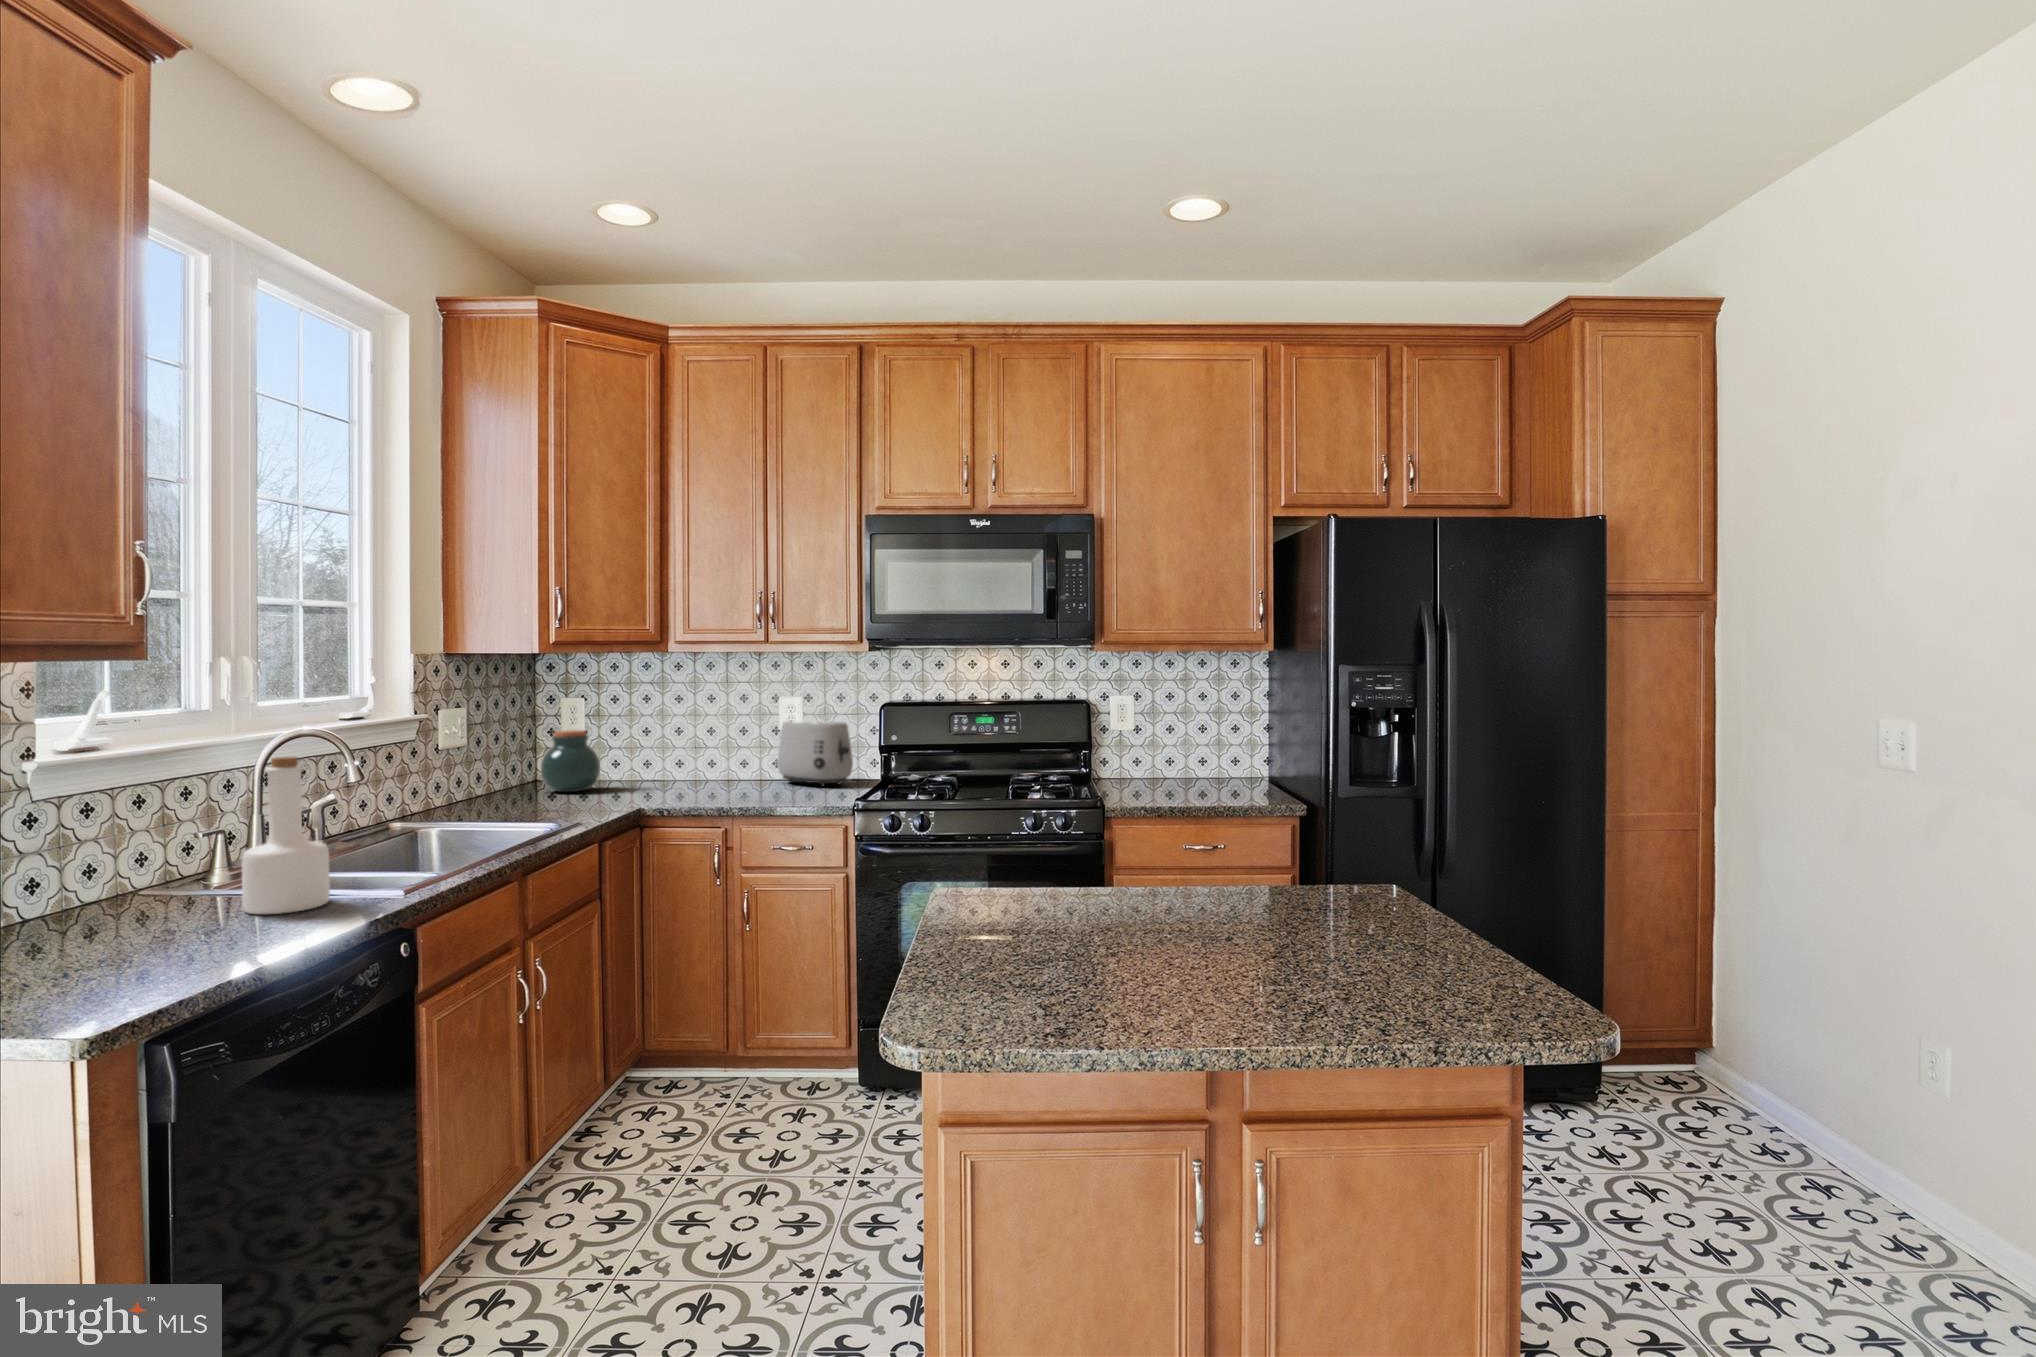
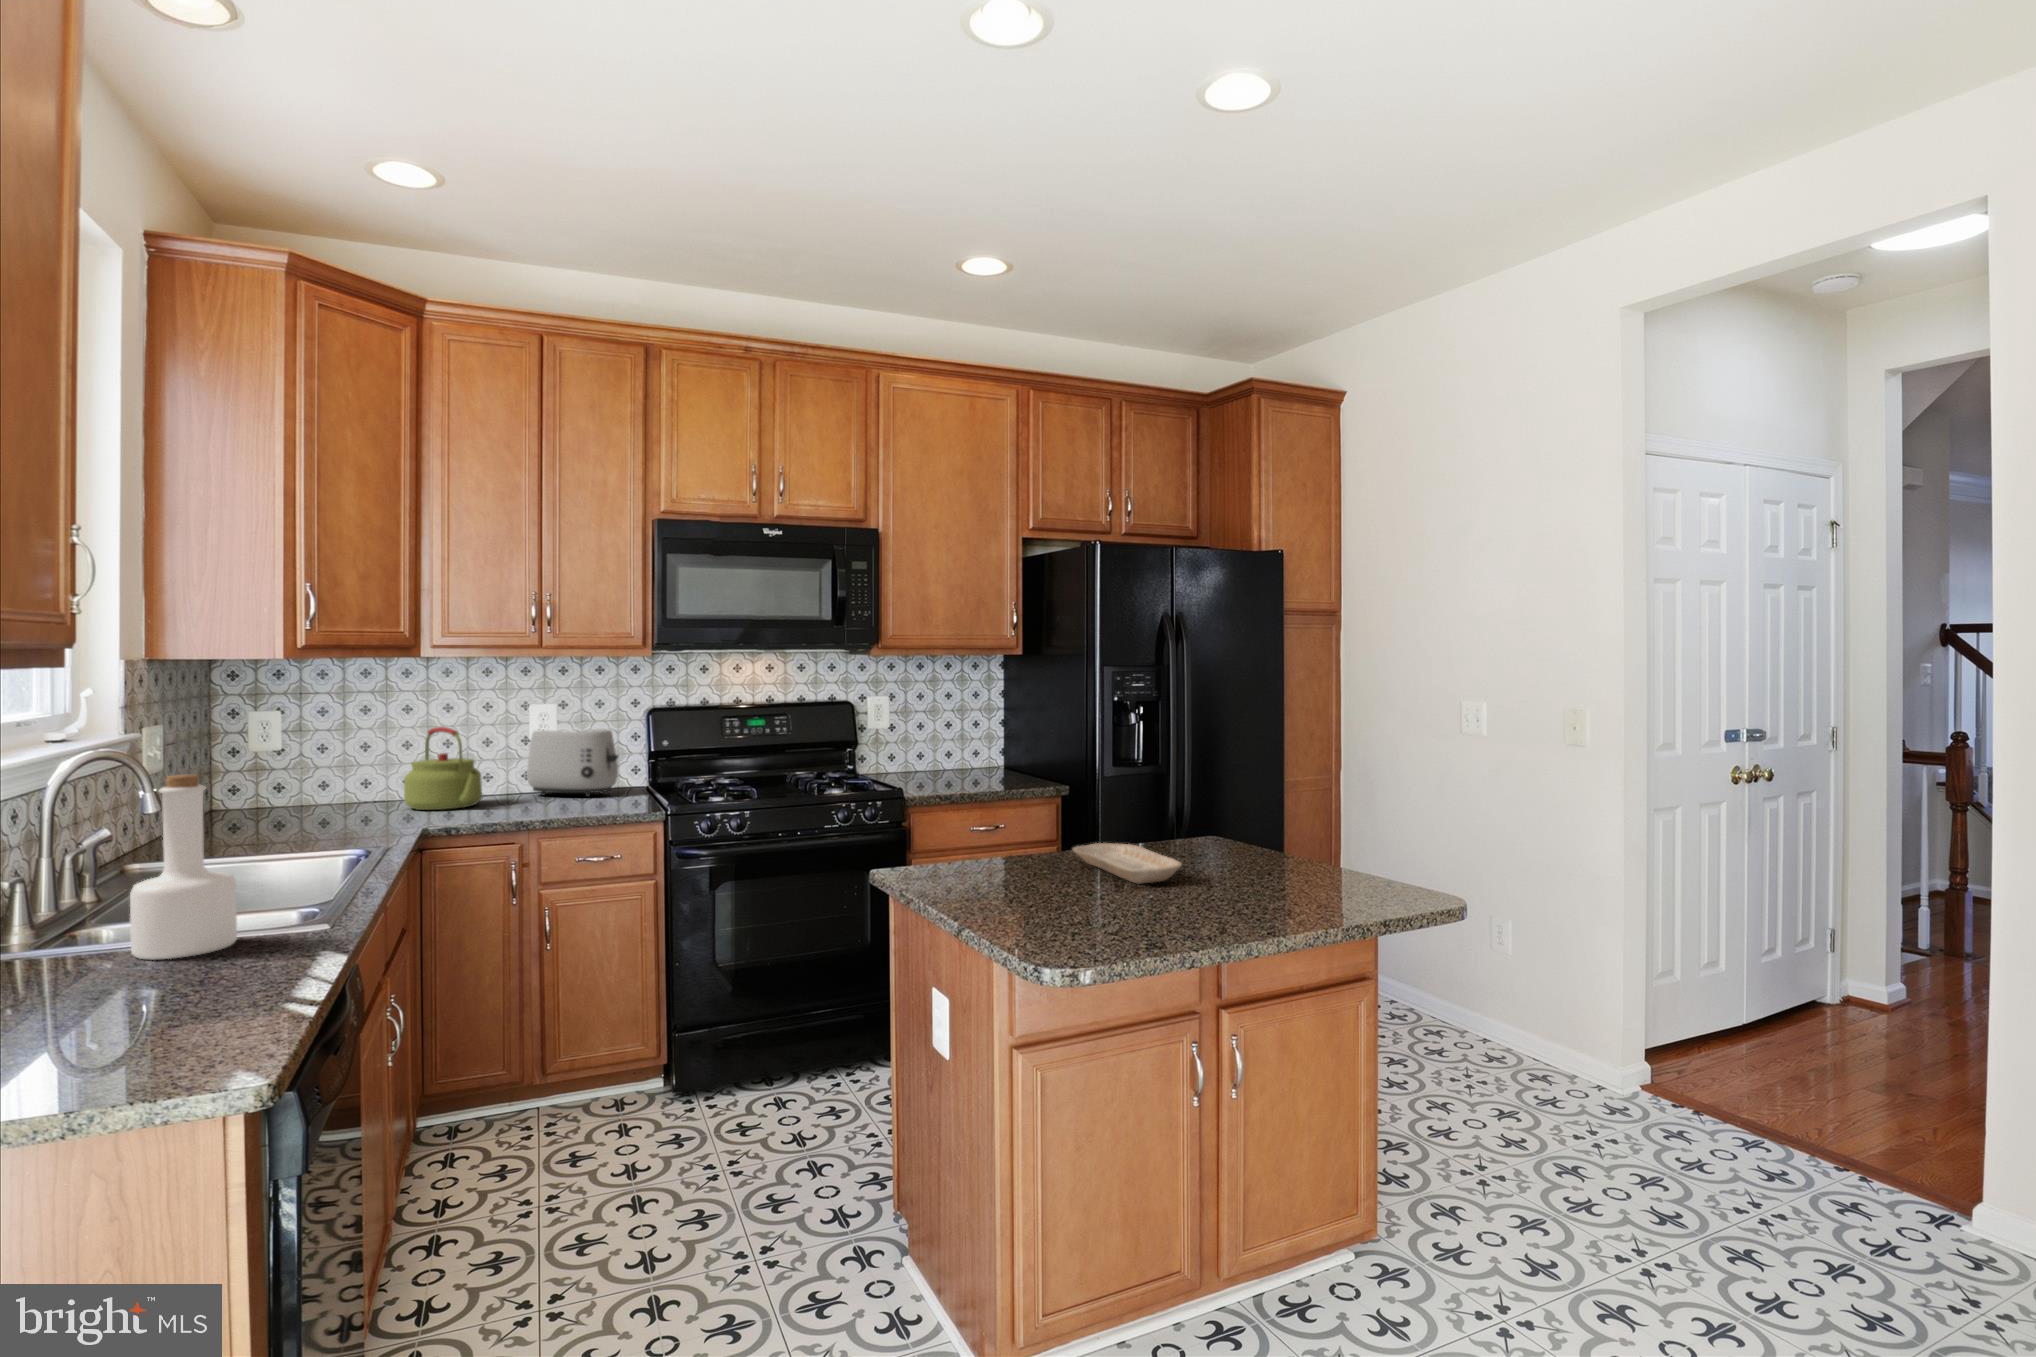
kettle: none [663,716,728,792] -> present [404,727,482,810]
jar: present [541,730,600,792] -> none [248,747,324,819]
tray: none [1149,884,1243,942] -> present [1073,843,1182,884]

